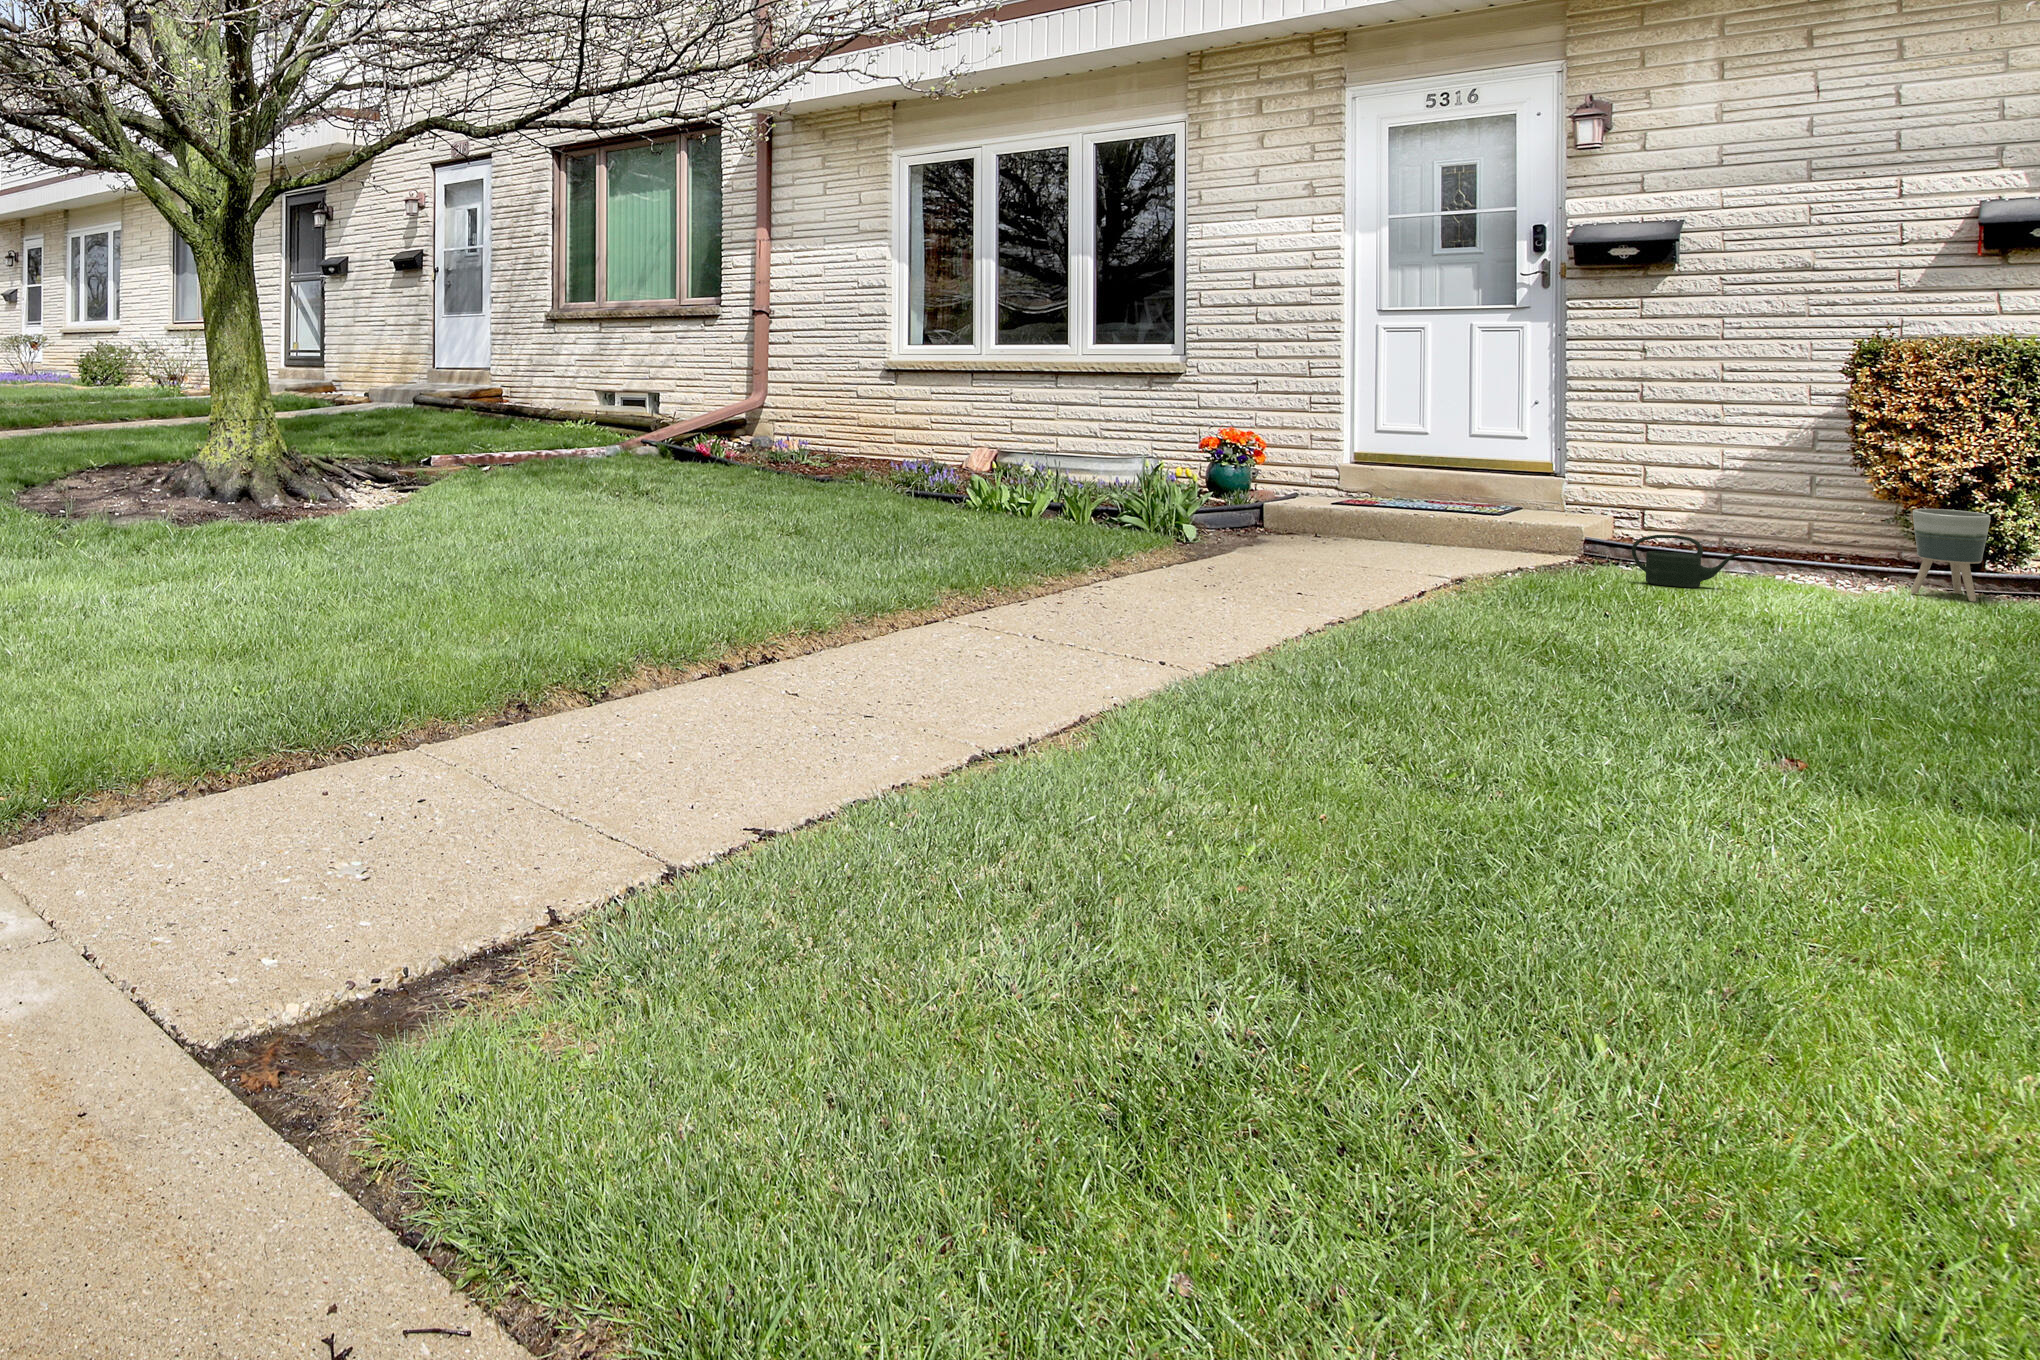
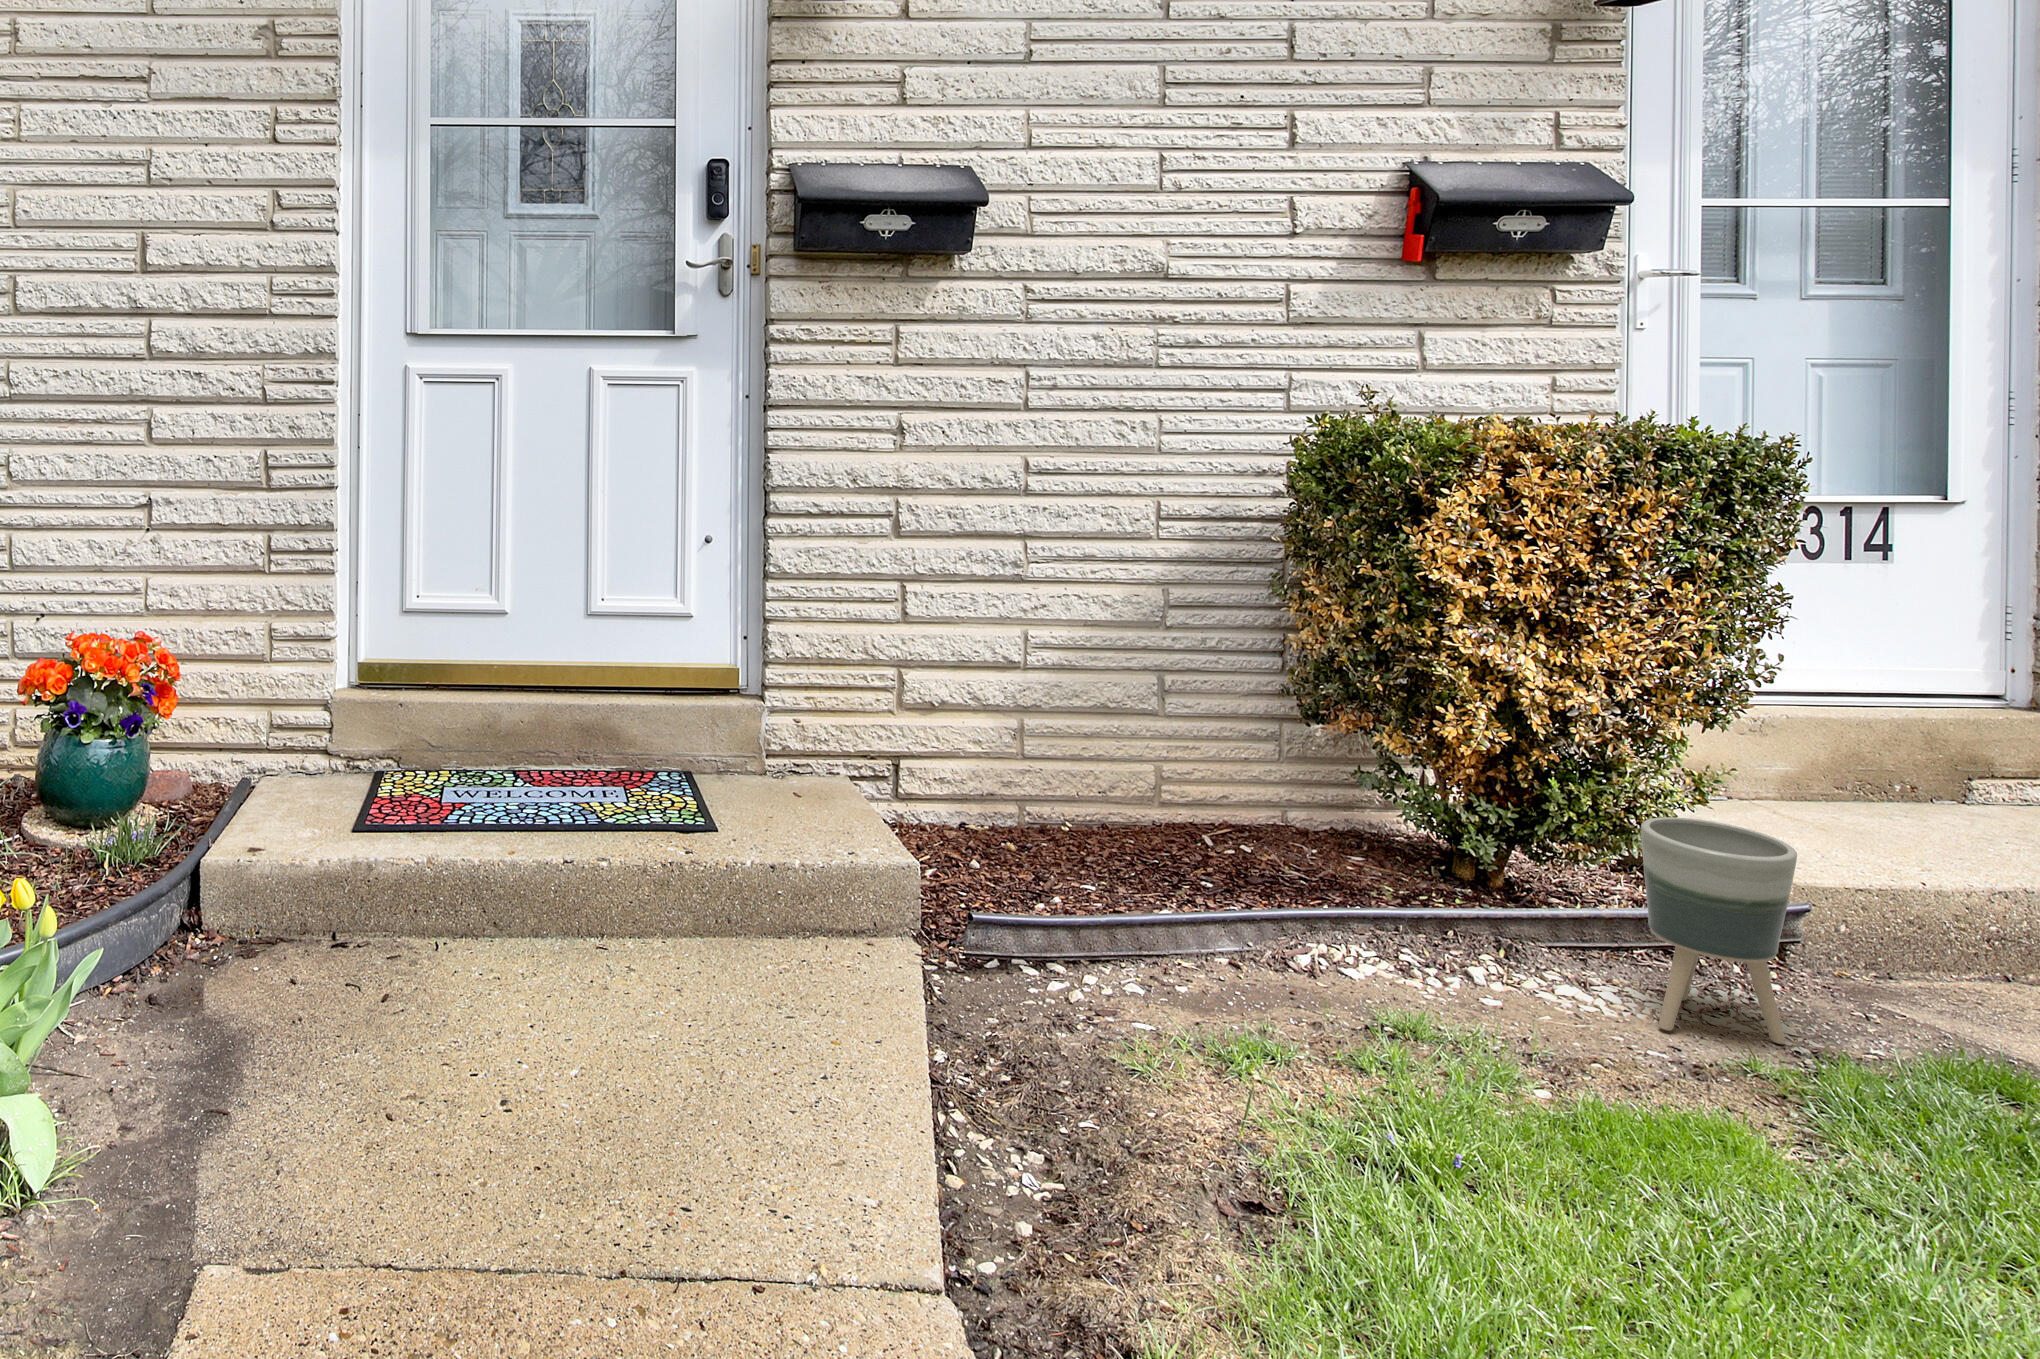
watering can: present [1632,535,1741,588] -> none [1295,1002,1507,1157]

